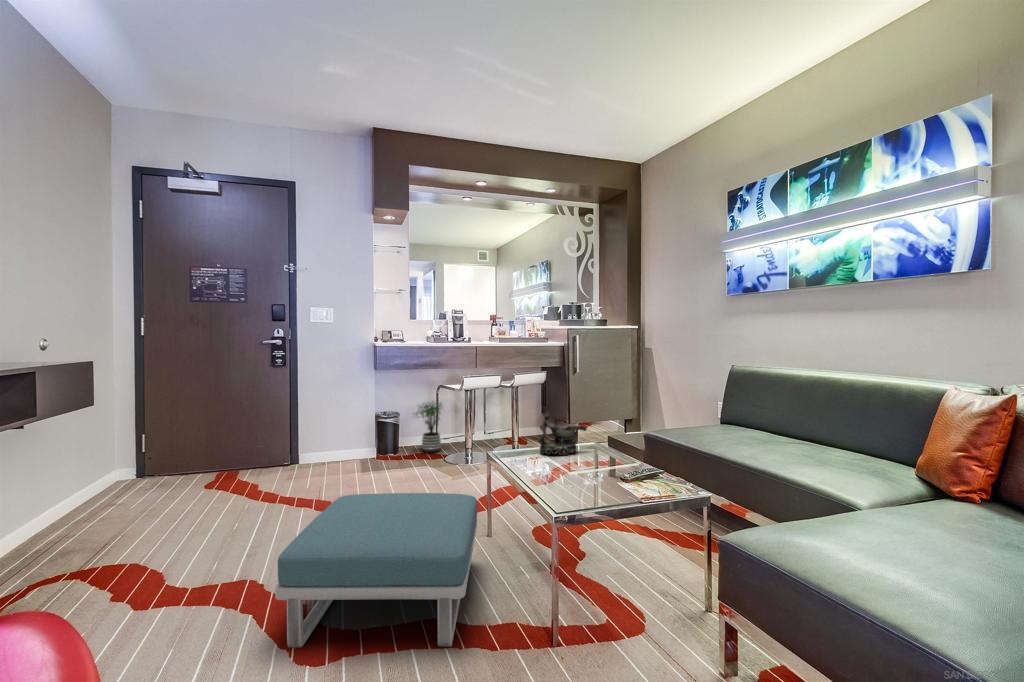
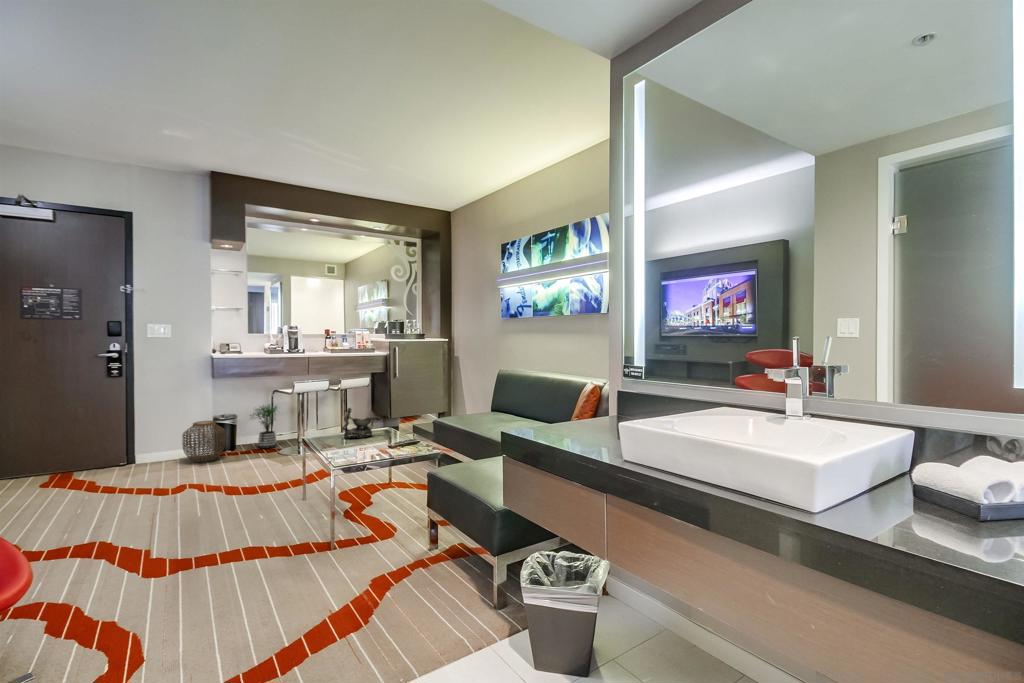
woven basket: none [345,418,389,466] -> present [182,421,225,462]
footstool: present [275,493,477,647] -> none [129,468,289,568]

